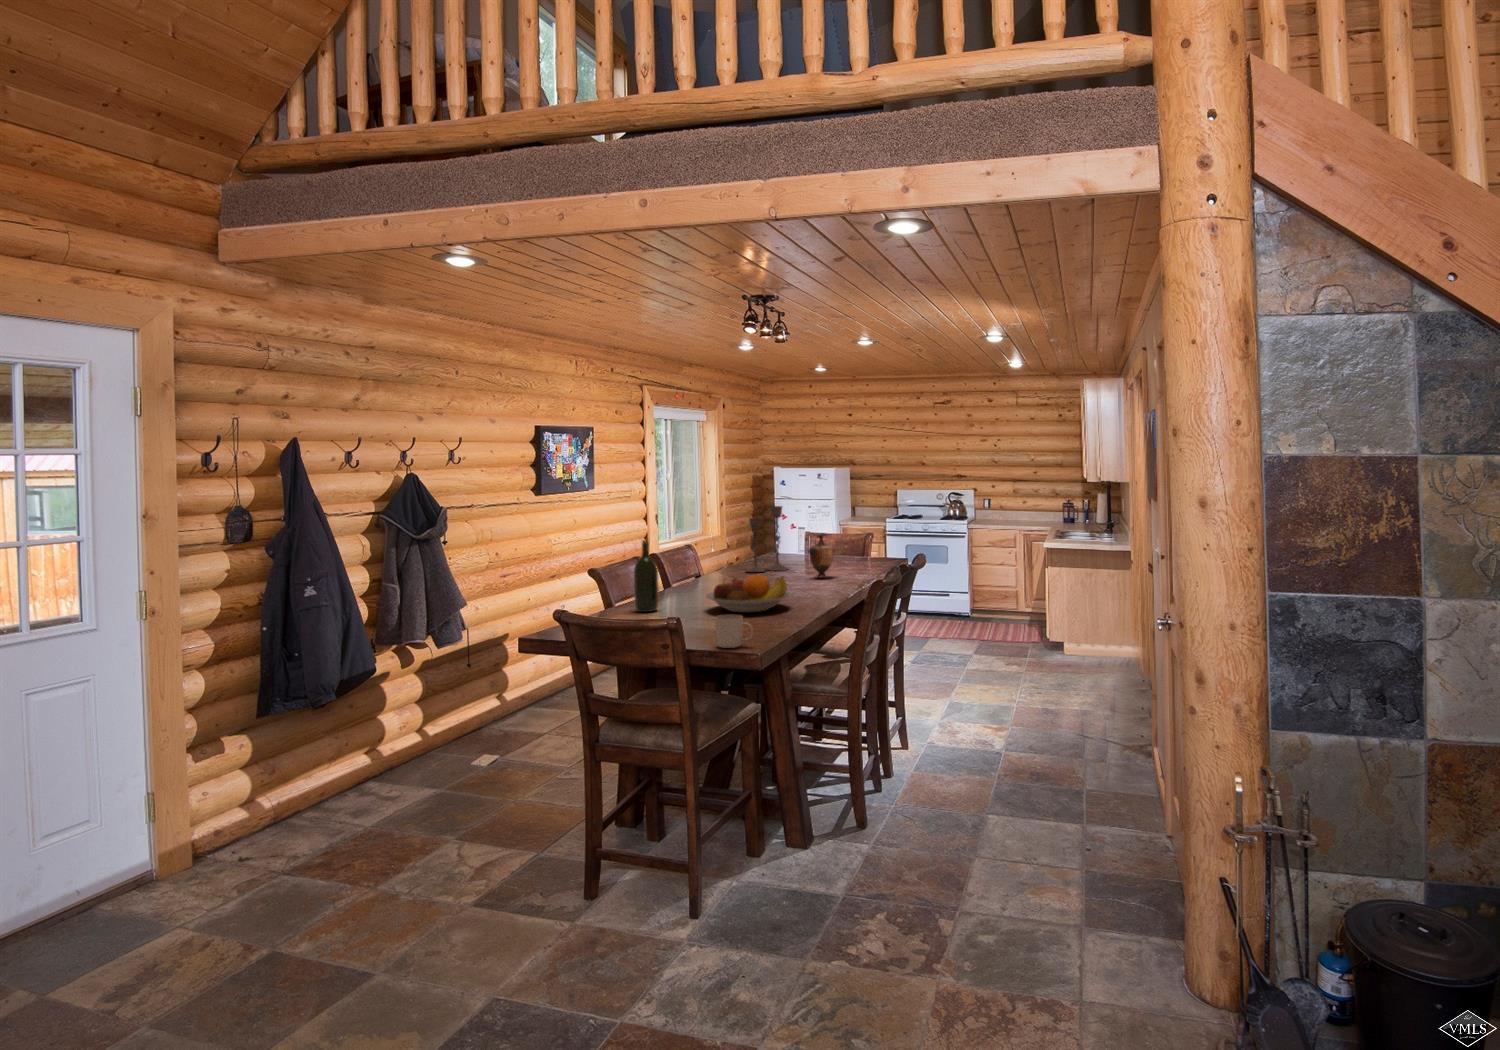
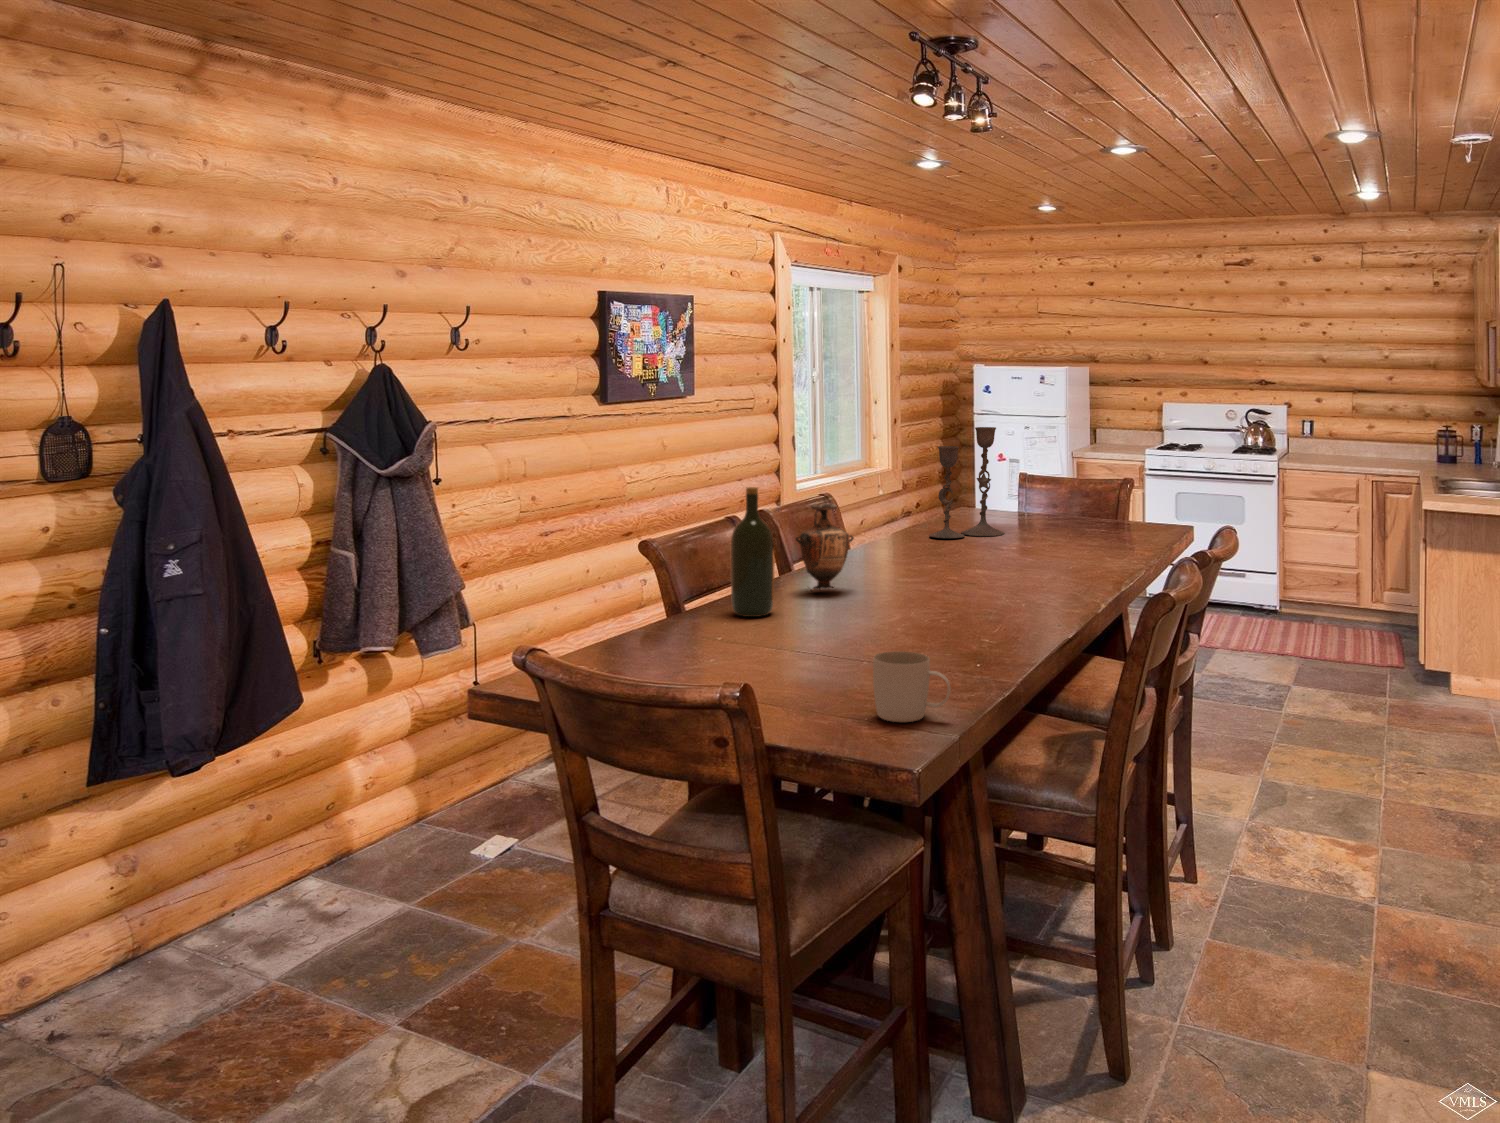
vase: present [808,533,835,577] -> present [796,503,853,592]
fruit bowl: present [706,574,789,612] -> none [858,556,1015,627]

